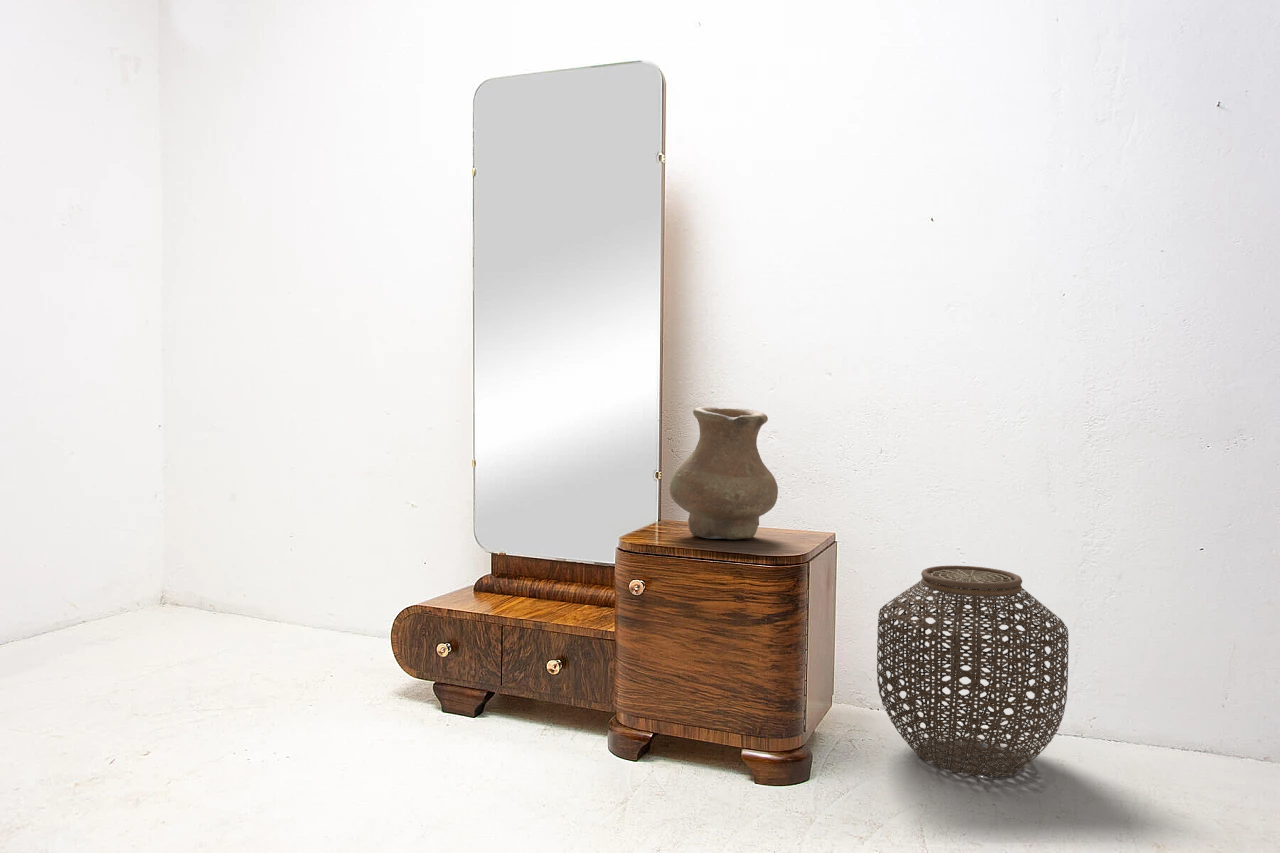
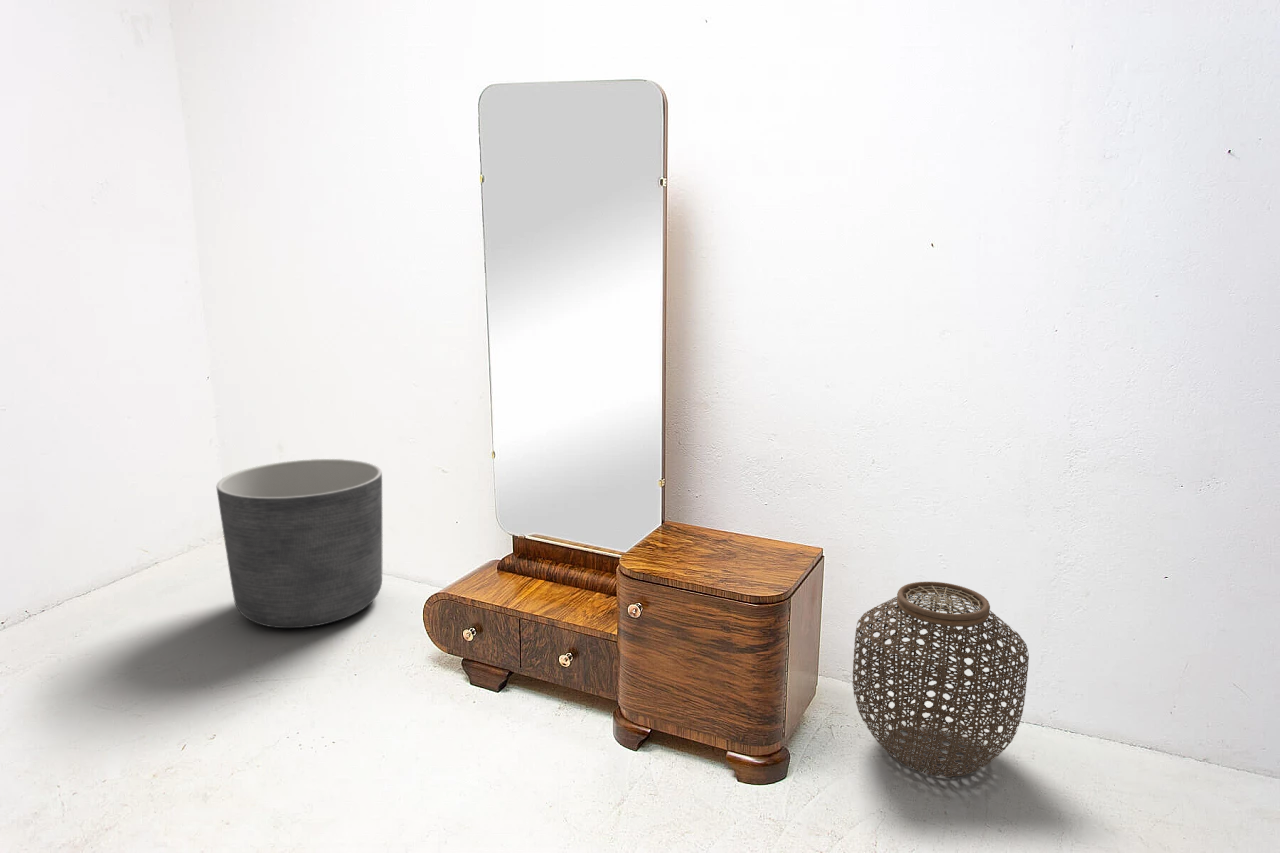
vase: present [670,407,778,540] -> none [667,436,767,564]
planter: none [155,491,341,668] -> present [217,459,382,628]

